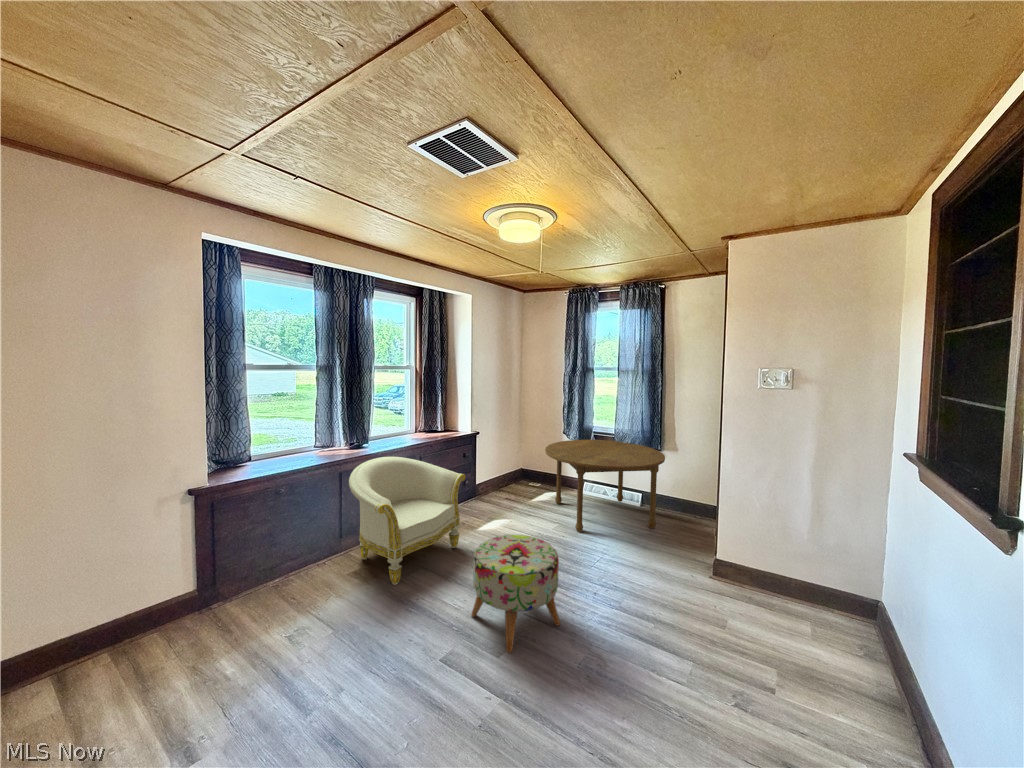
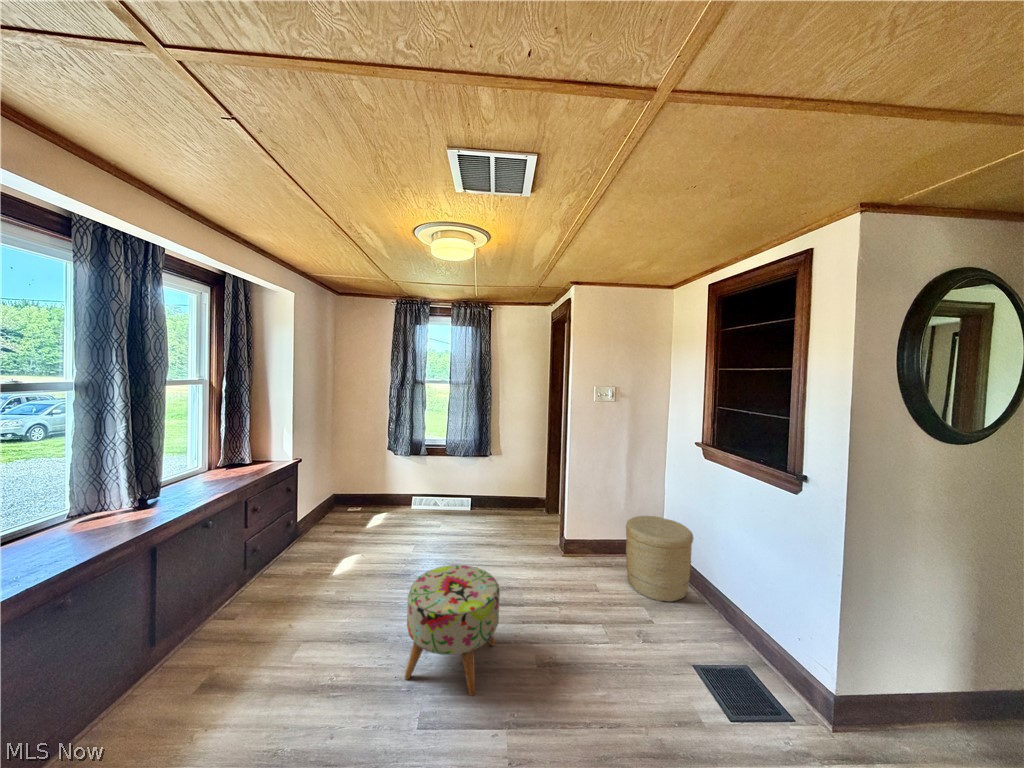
dining table: present [545,440,665,532] -> none [390,451,505,549]
armchair: present [349,457,465,585] -> none [159,511,328,693]
woven basket: none [777,552,900,692] -> present [626,516,693,602]

